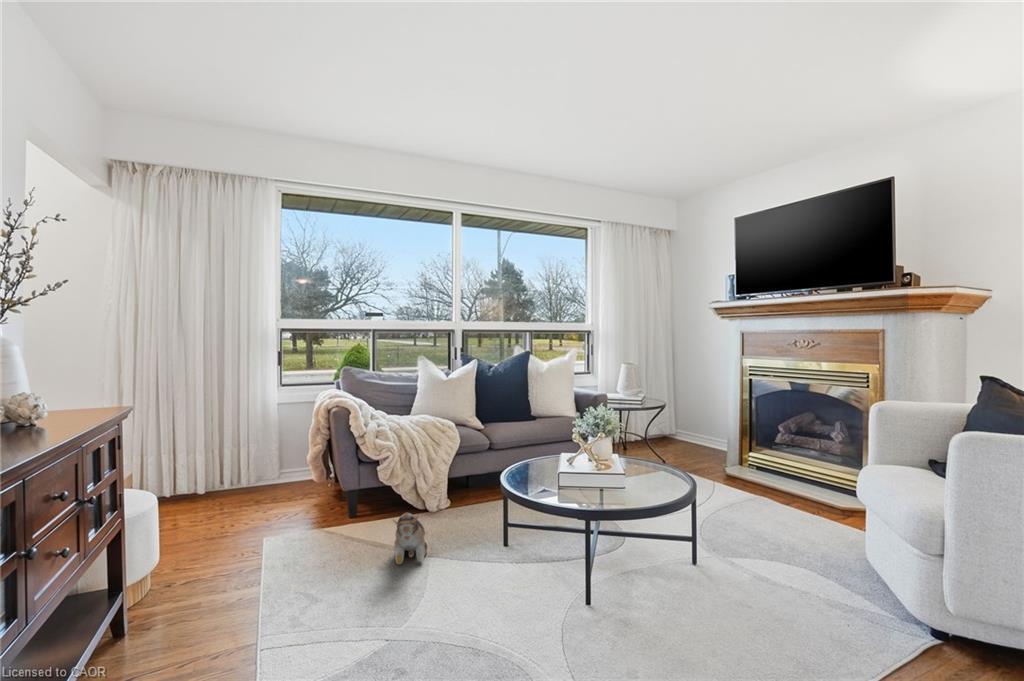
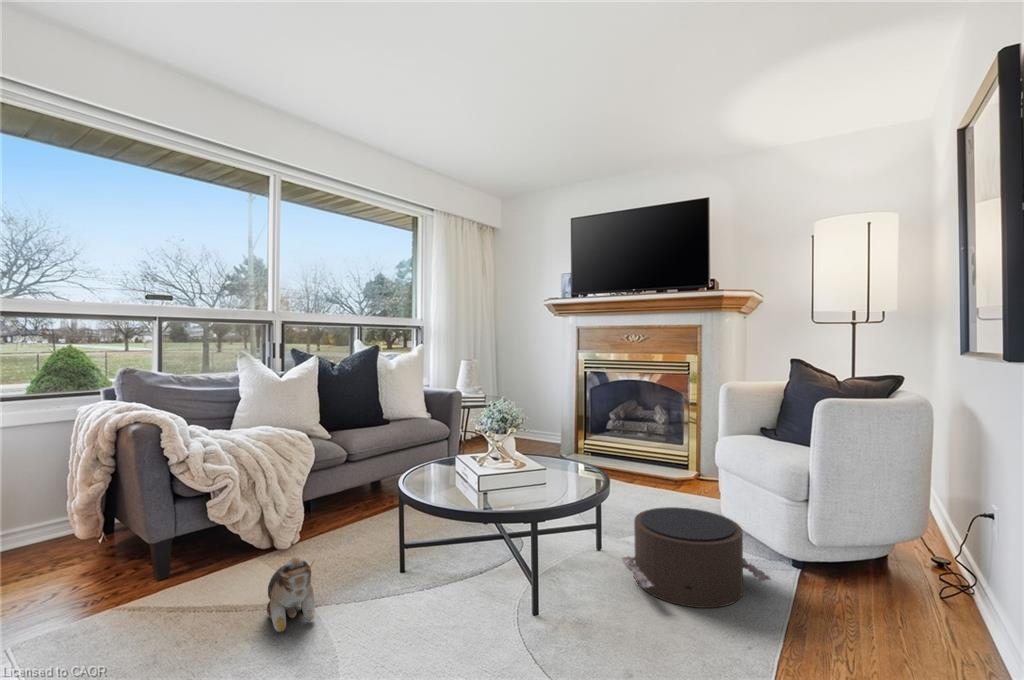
pouf: none [685,526,839,633] -> present [622,507,771,608]

